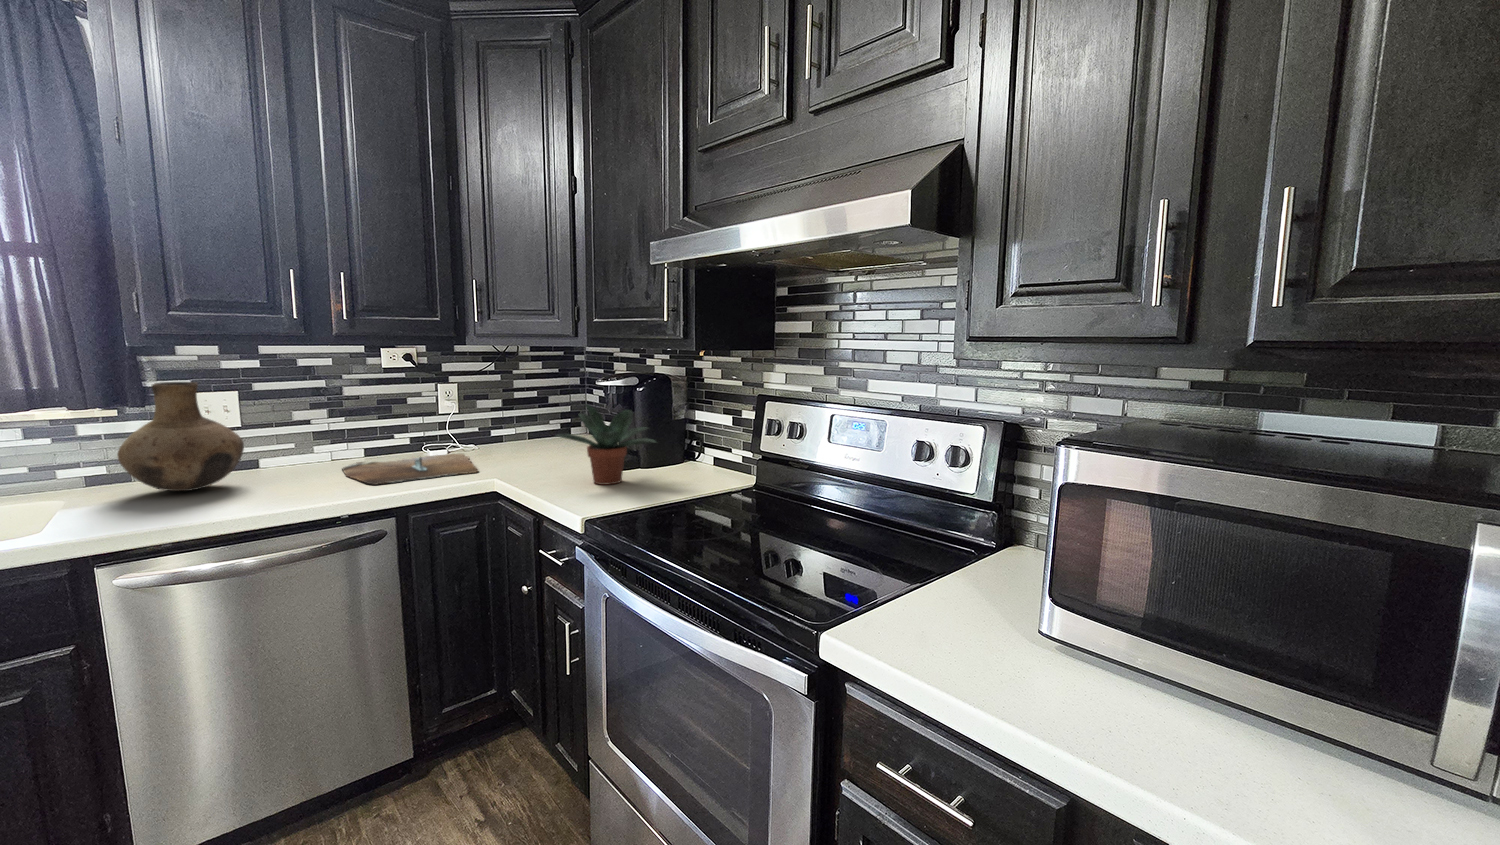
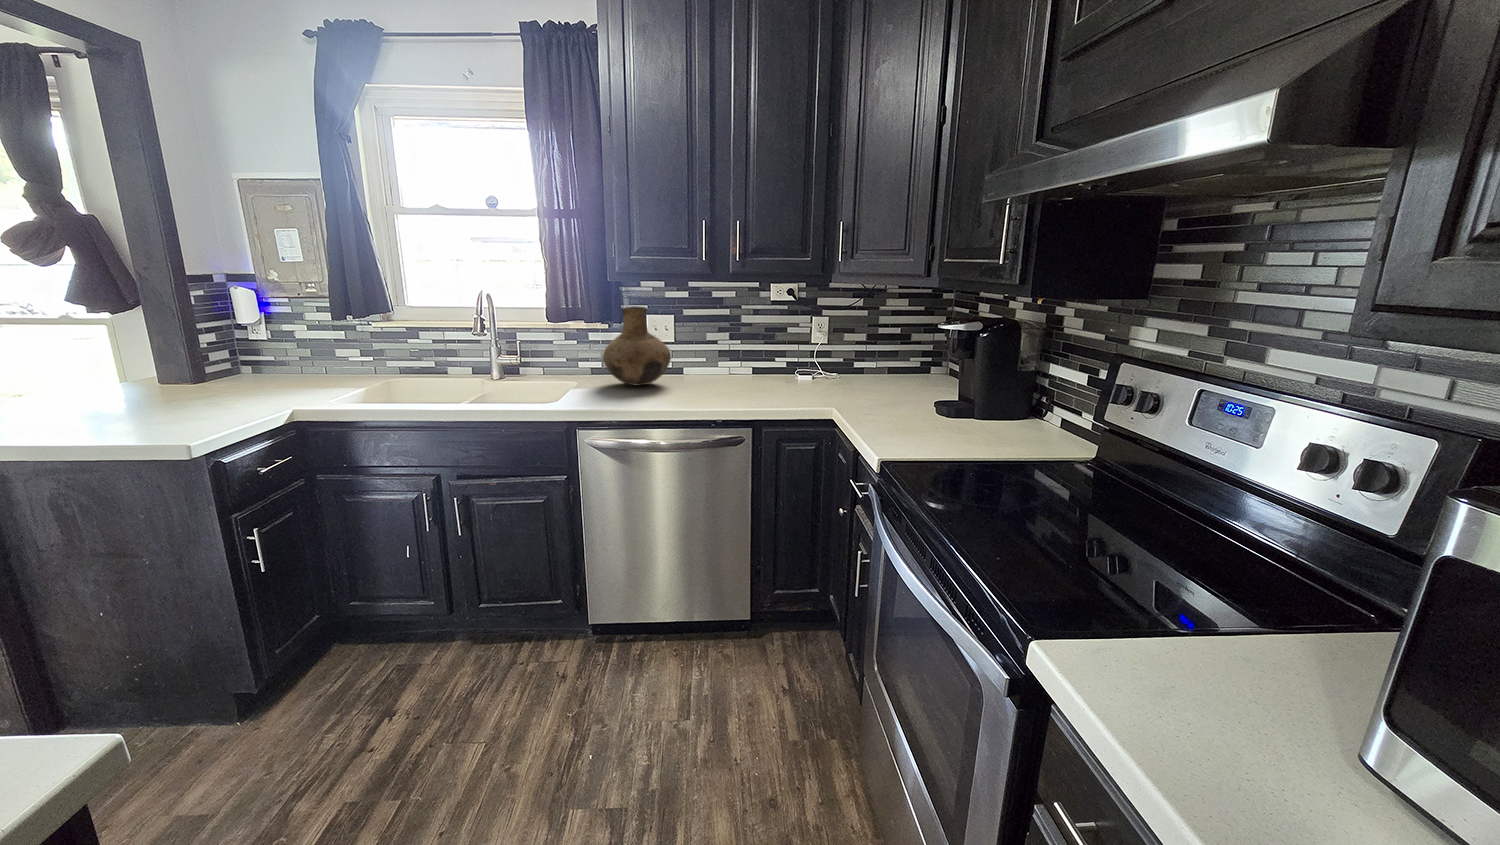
potted plant: present [556,404,656,485] -> none [883,346,988,430]
cutting board: present [343,454,478,485] -> none [732,378,829,400]

